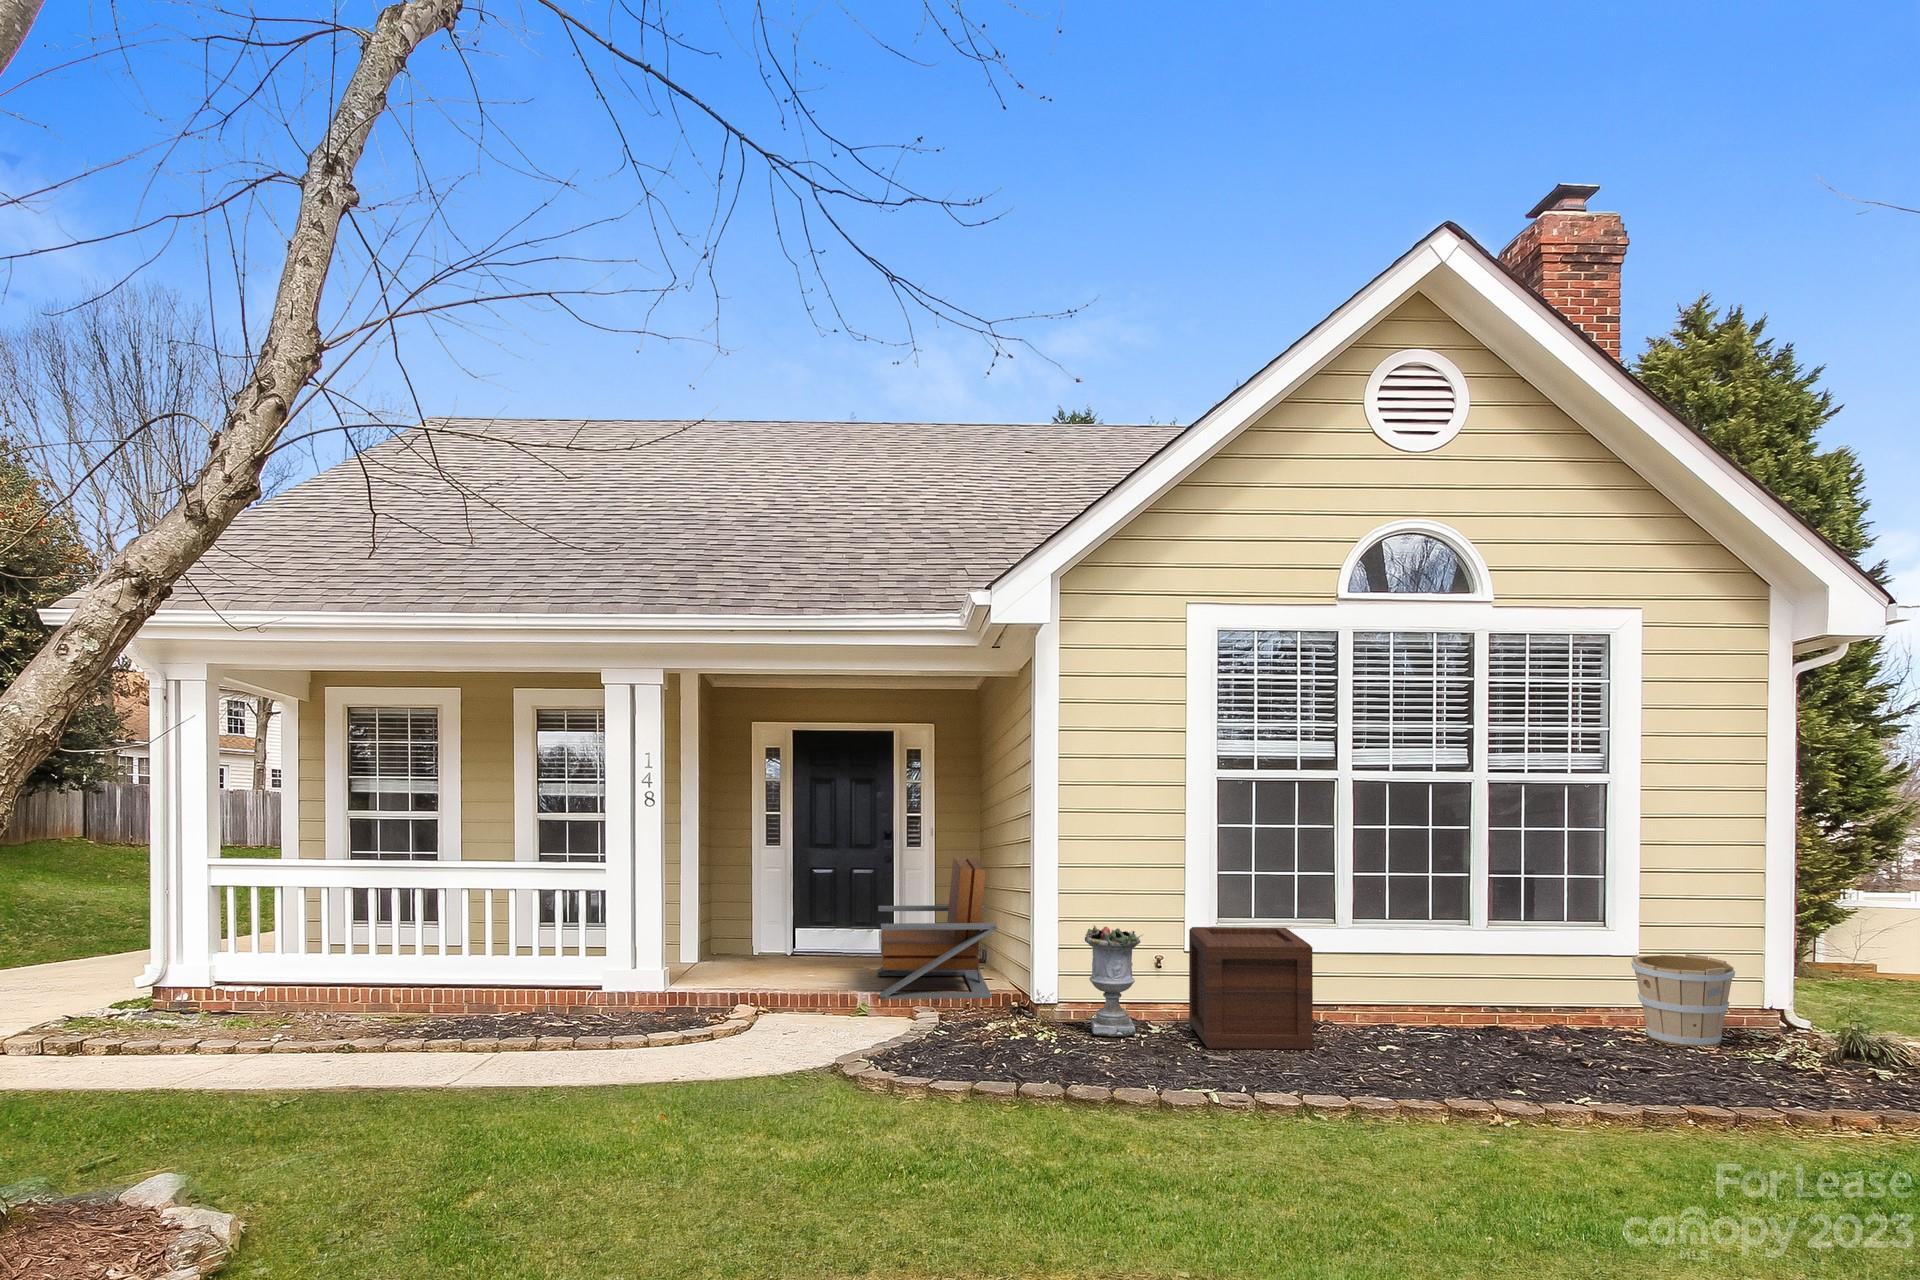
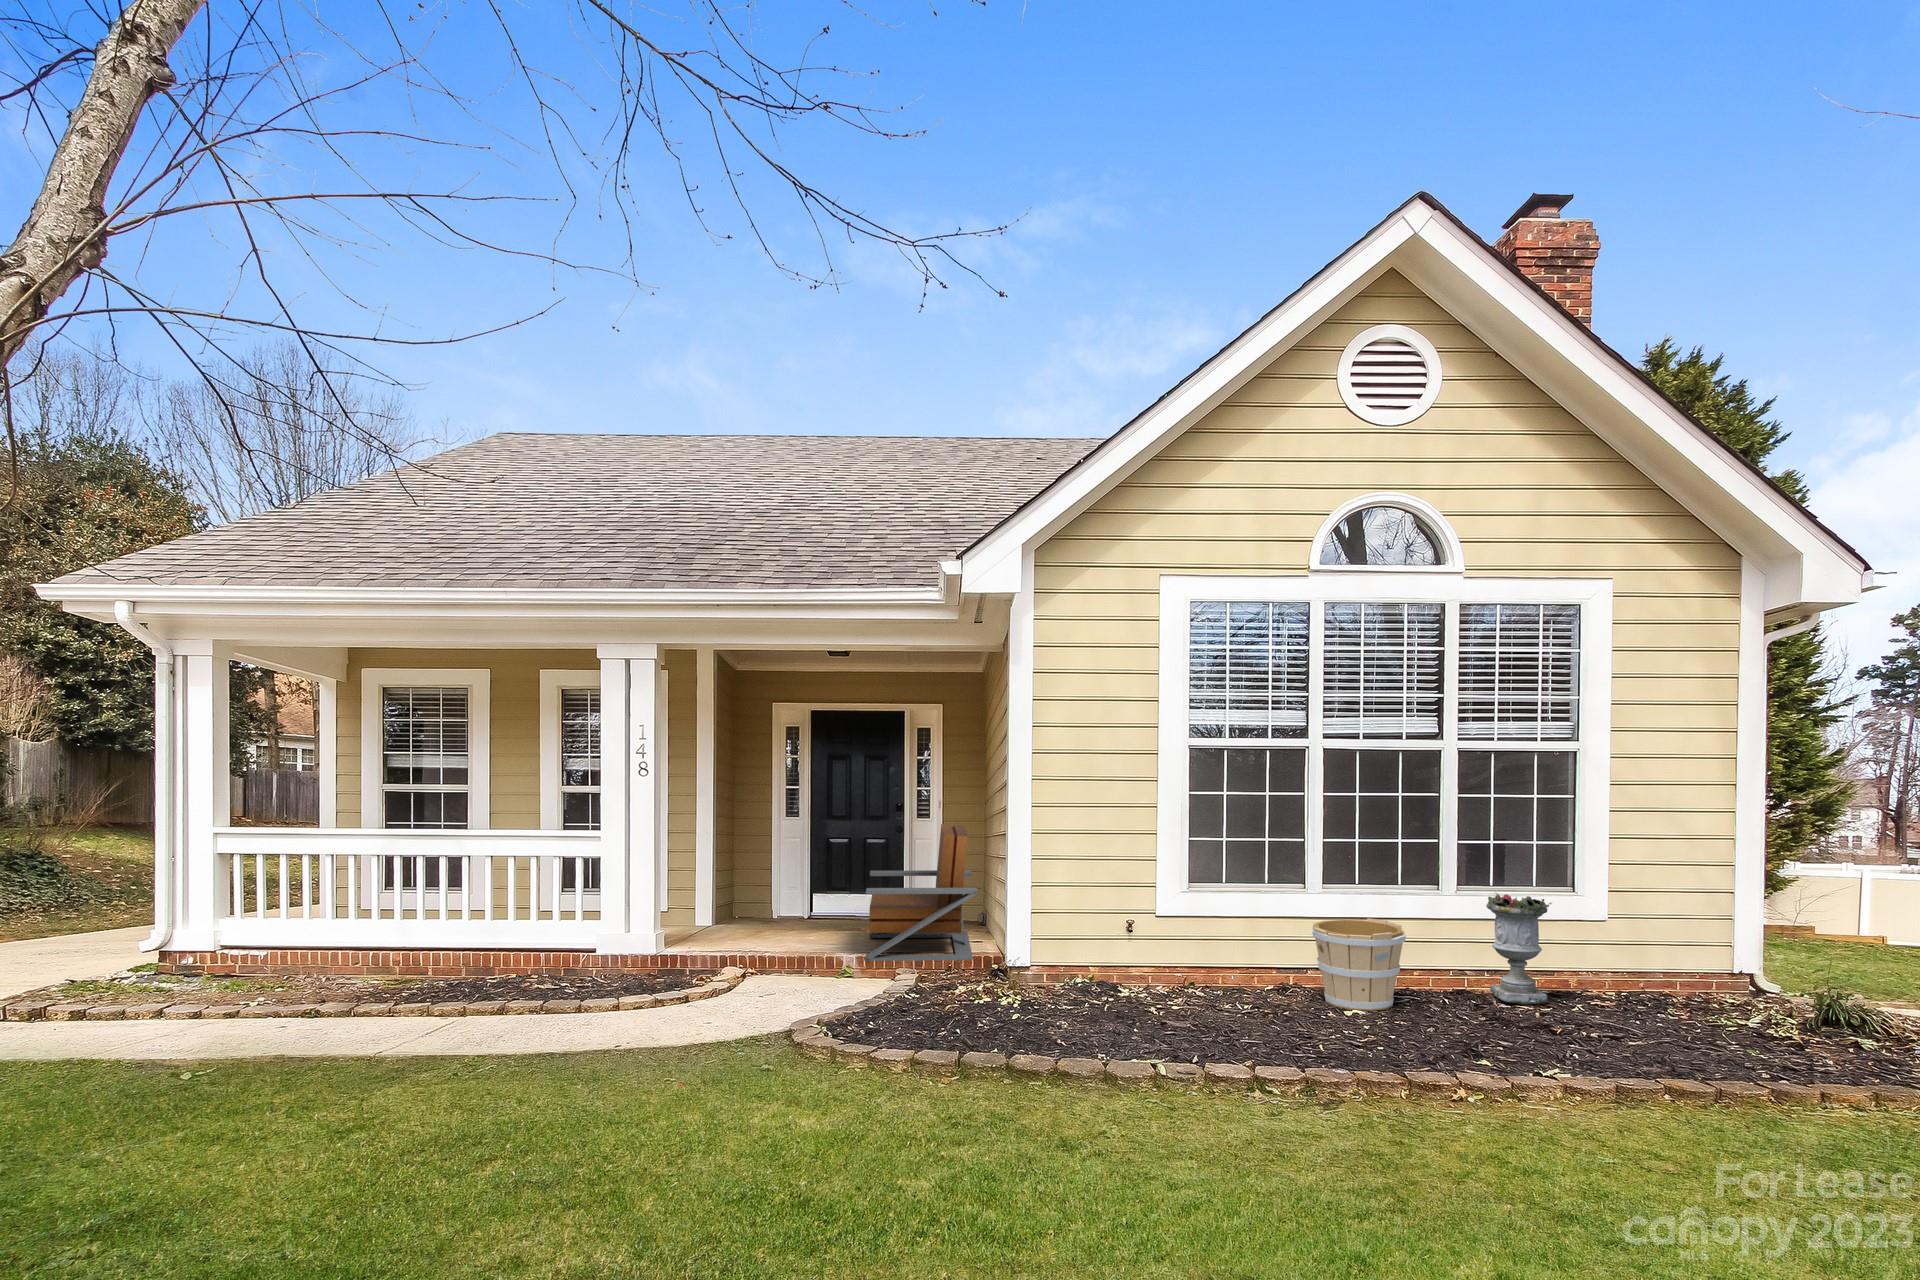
planter: present [1085,925,1142,1037] -> present [1486,893,1551,1005]
wooden crate: present [1189,927,1313,1050] -> none [1159,892,1279,1016]
wooden bucket: present [1631,954,1735,1046] -> present [1311,918,1406,1011]

